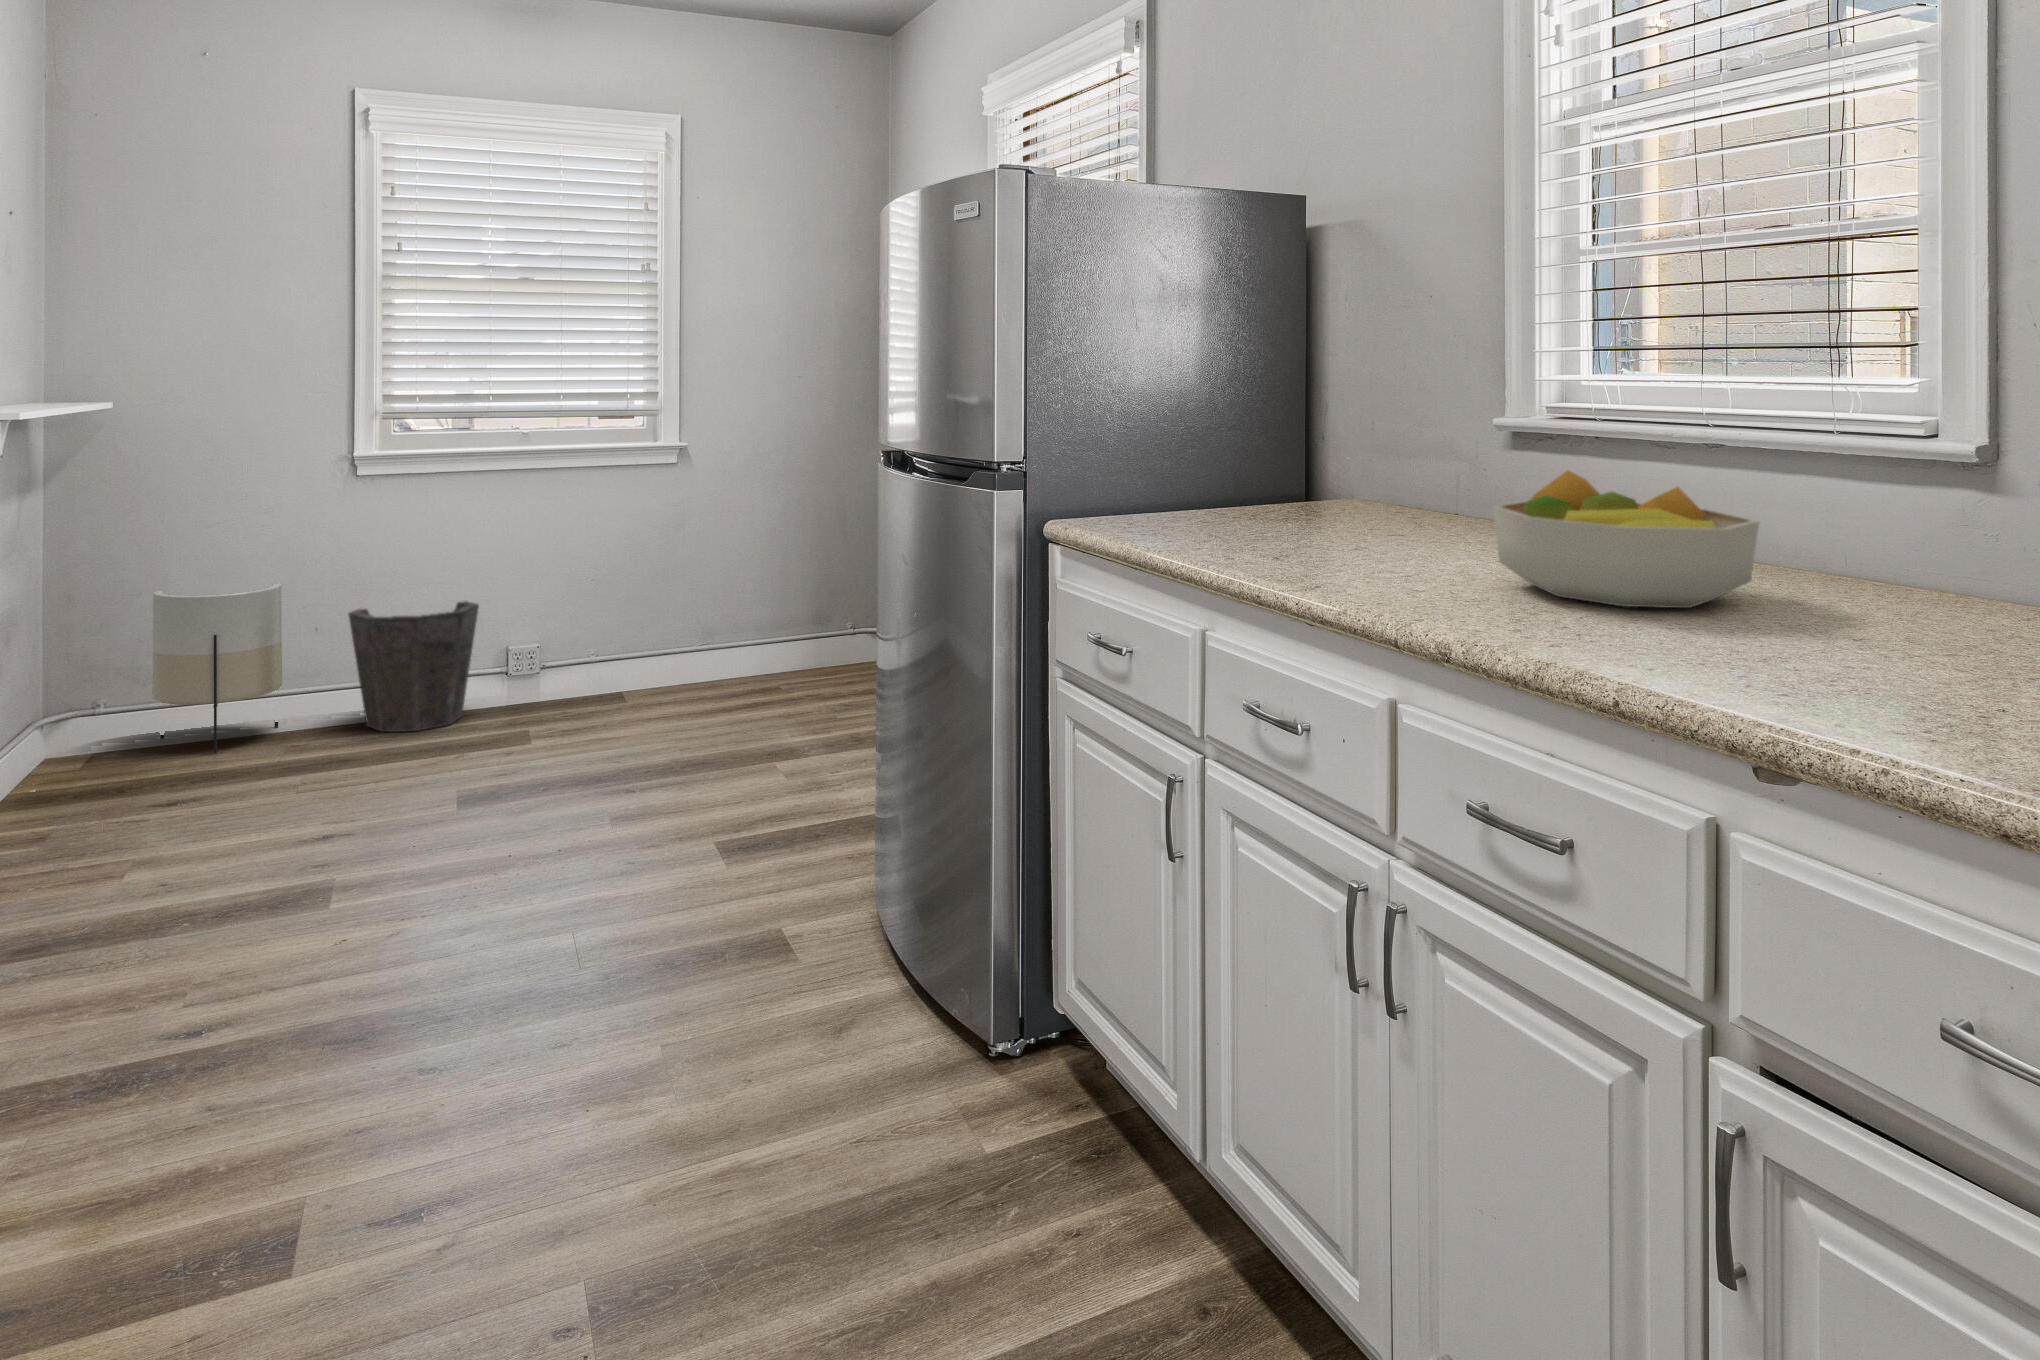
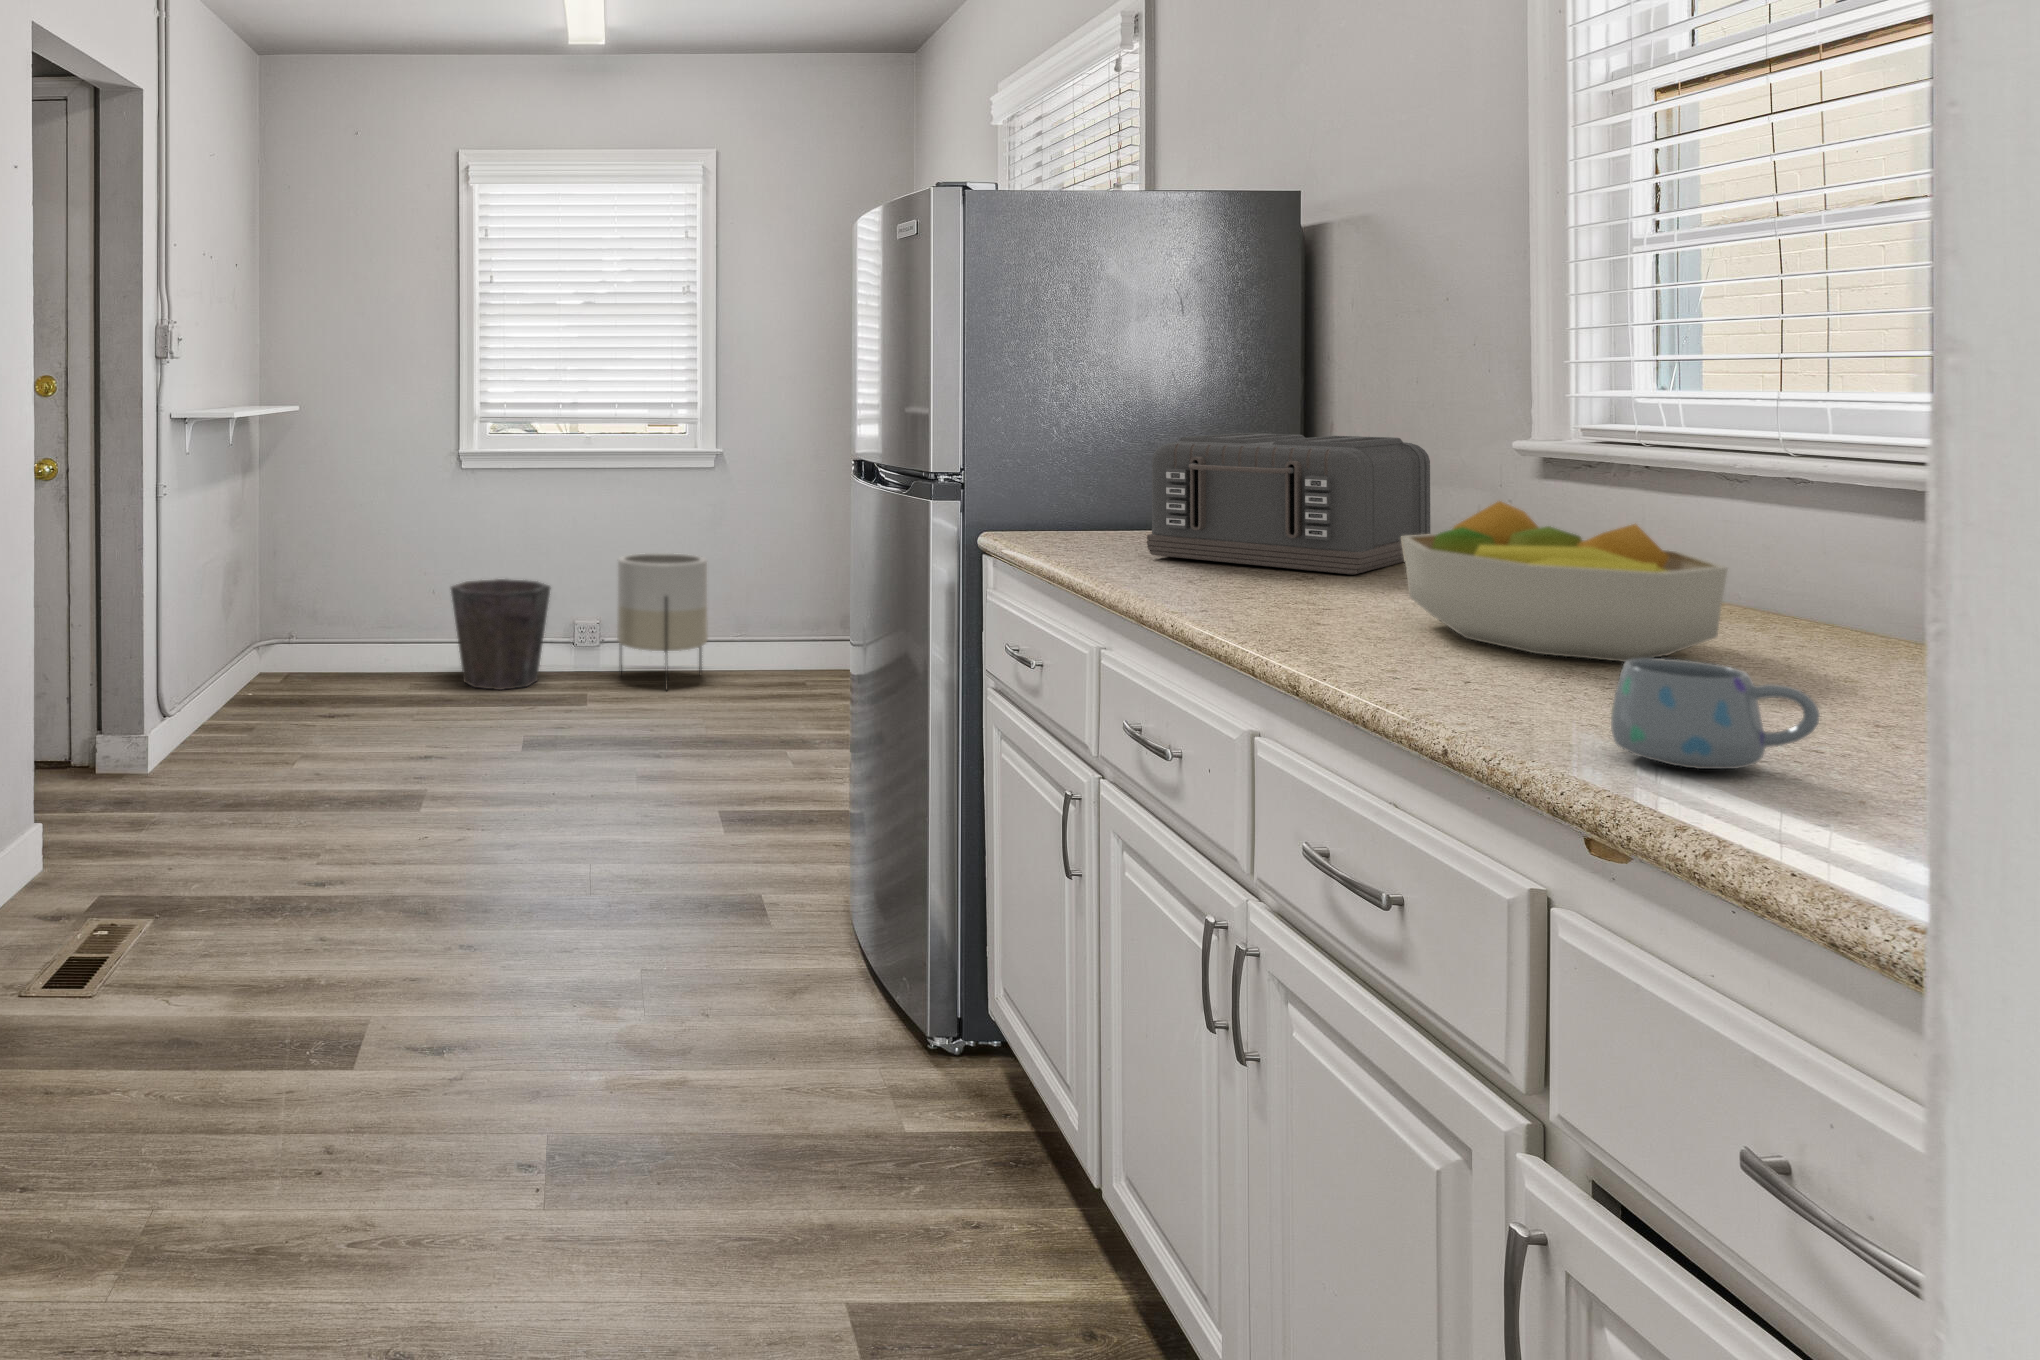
toaster: none [1227,412,1462,544] -> present [1147,433,1430,575]
planter: present [152,583,282,753] -> present [617,553,708,674]
mug: none [1752,603,1905,695] -> present [1611,658,1819,769]

